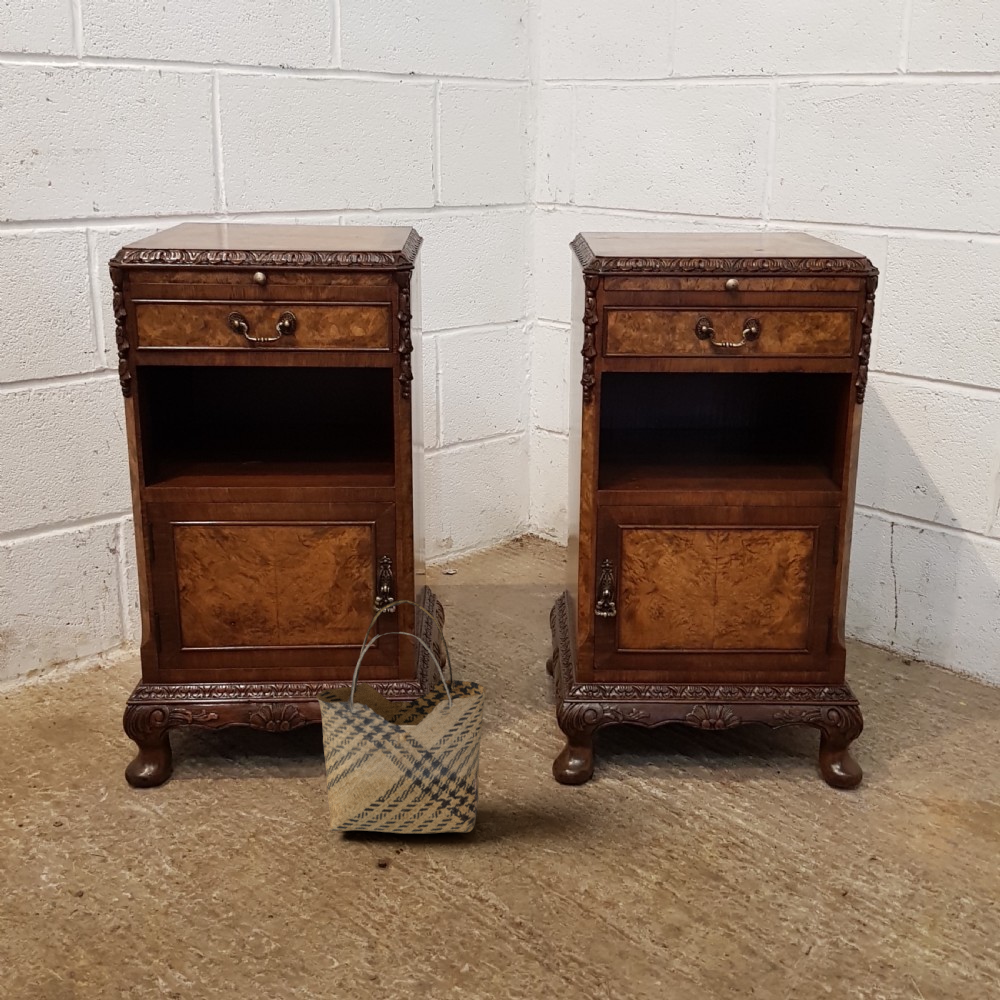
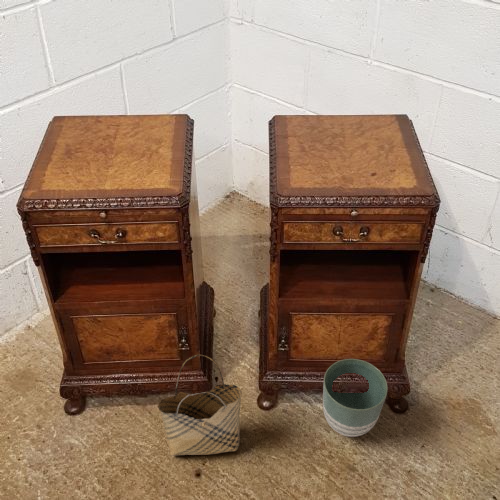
planter: none [655,666,786,827] -> present [323,359,388,437]

